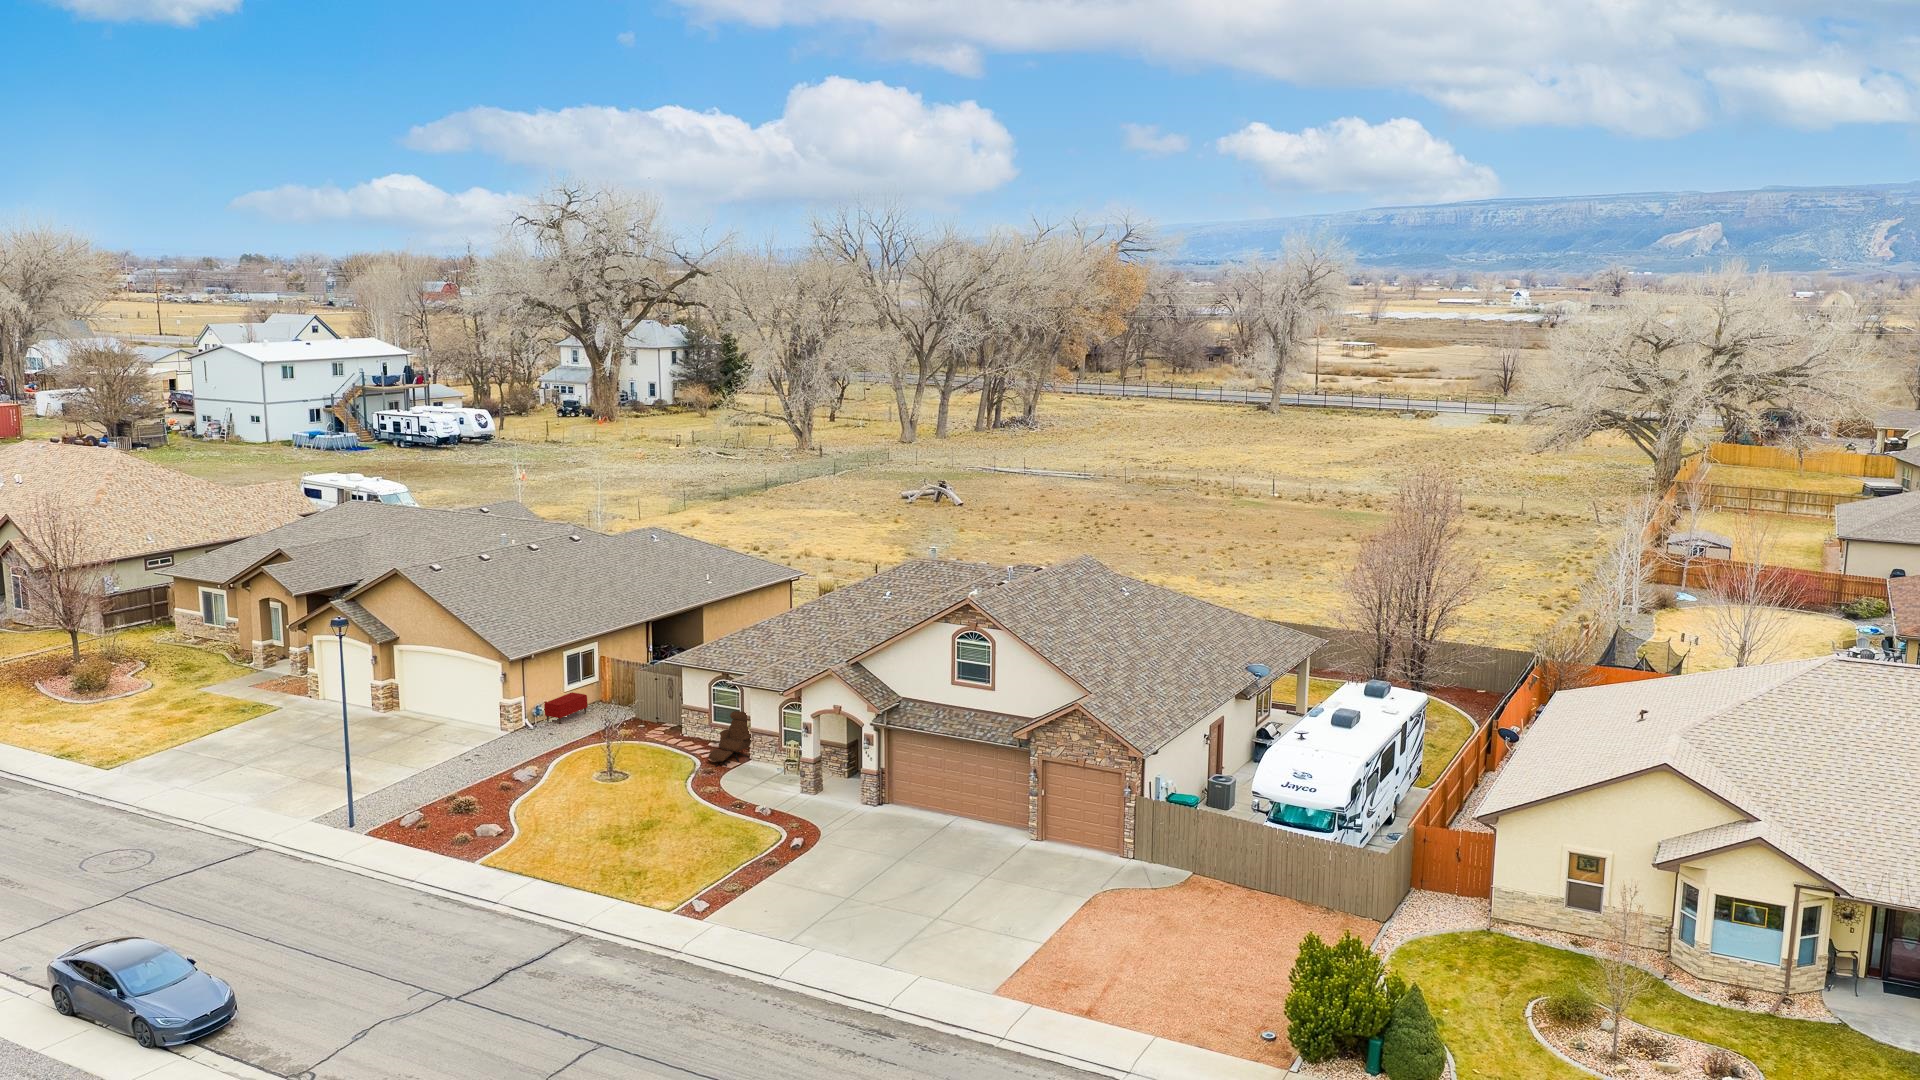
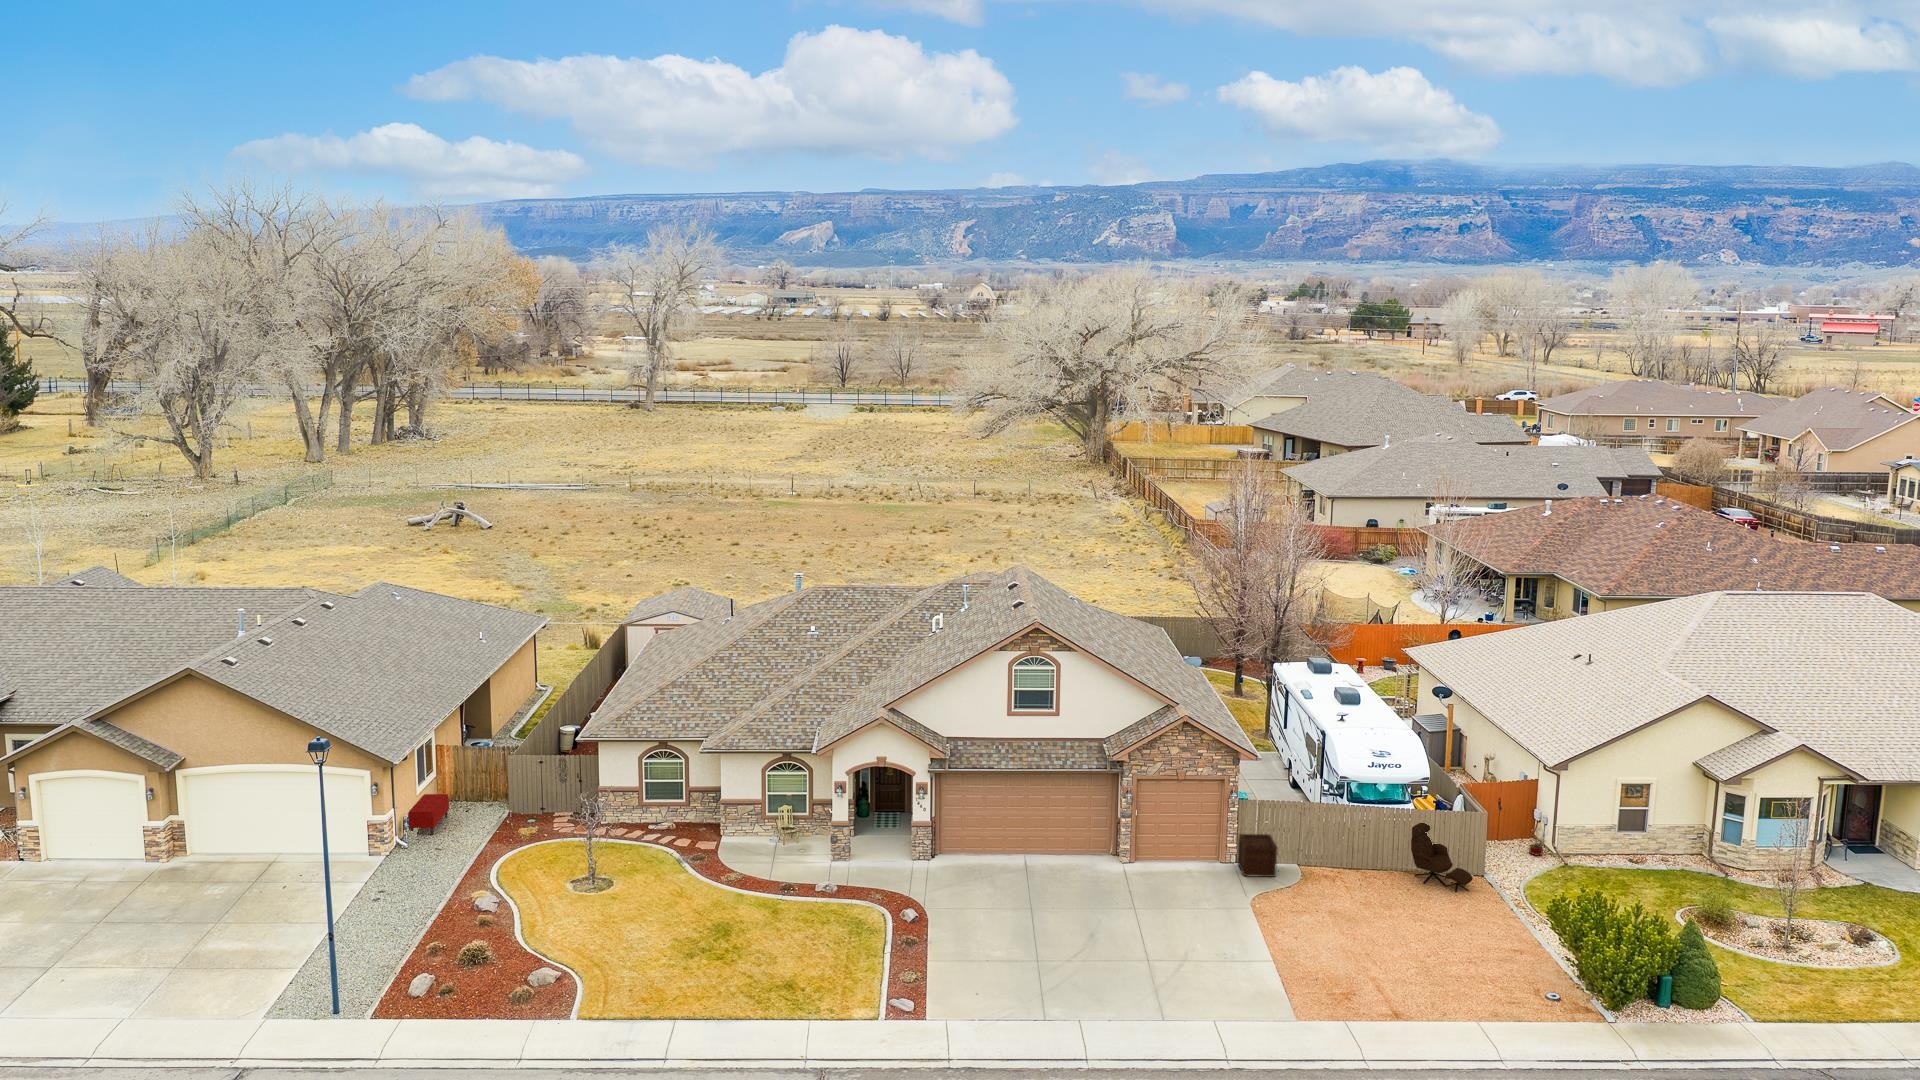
lounge chair: present [709,711,751,767] -> present [1411,823,1473,892]
wooden crate: none [1123,831,1166,878] -> present [1237,834,1277,877]
decorative plant: none [1460,877,1483,916] -> present [1529,829,1545,856]

